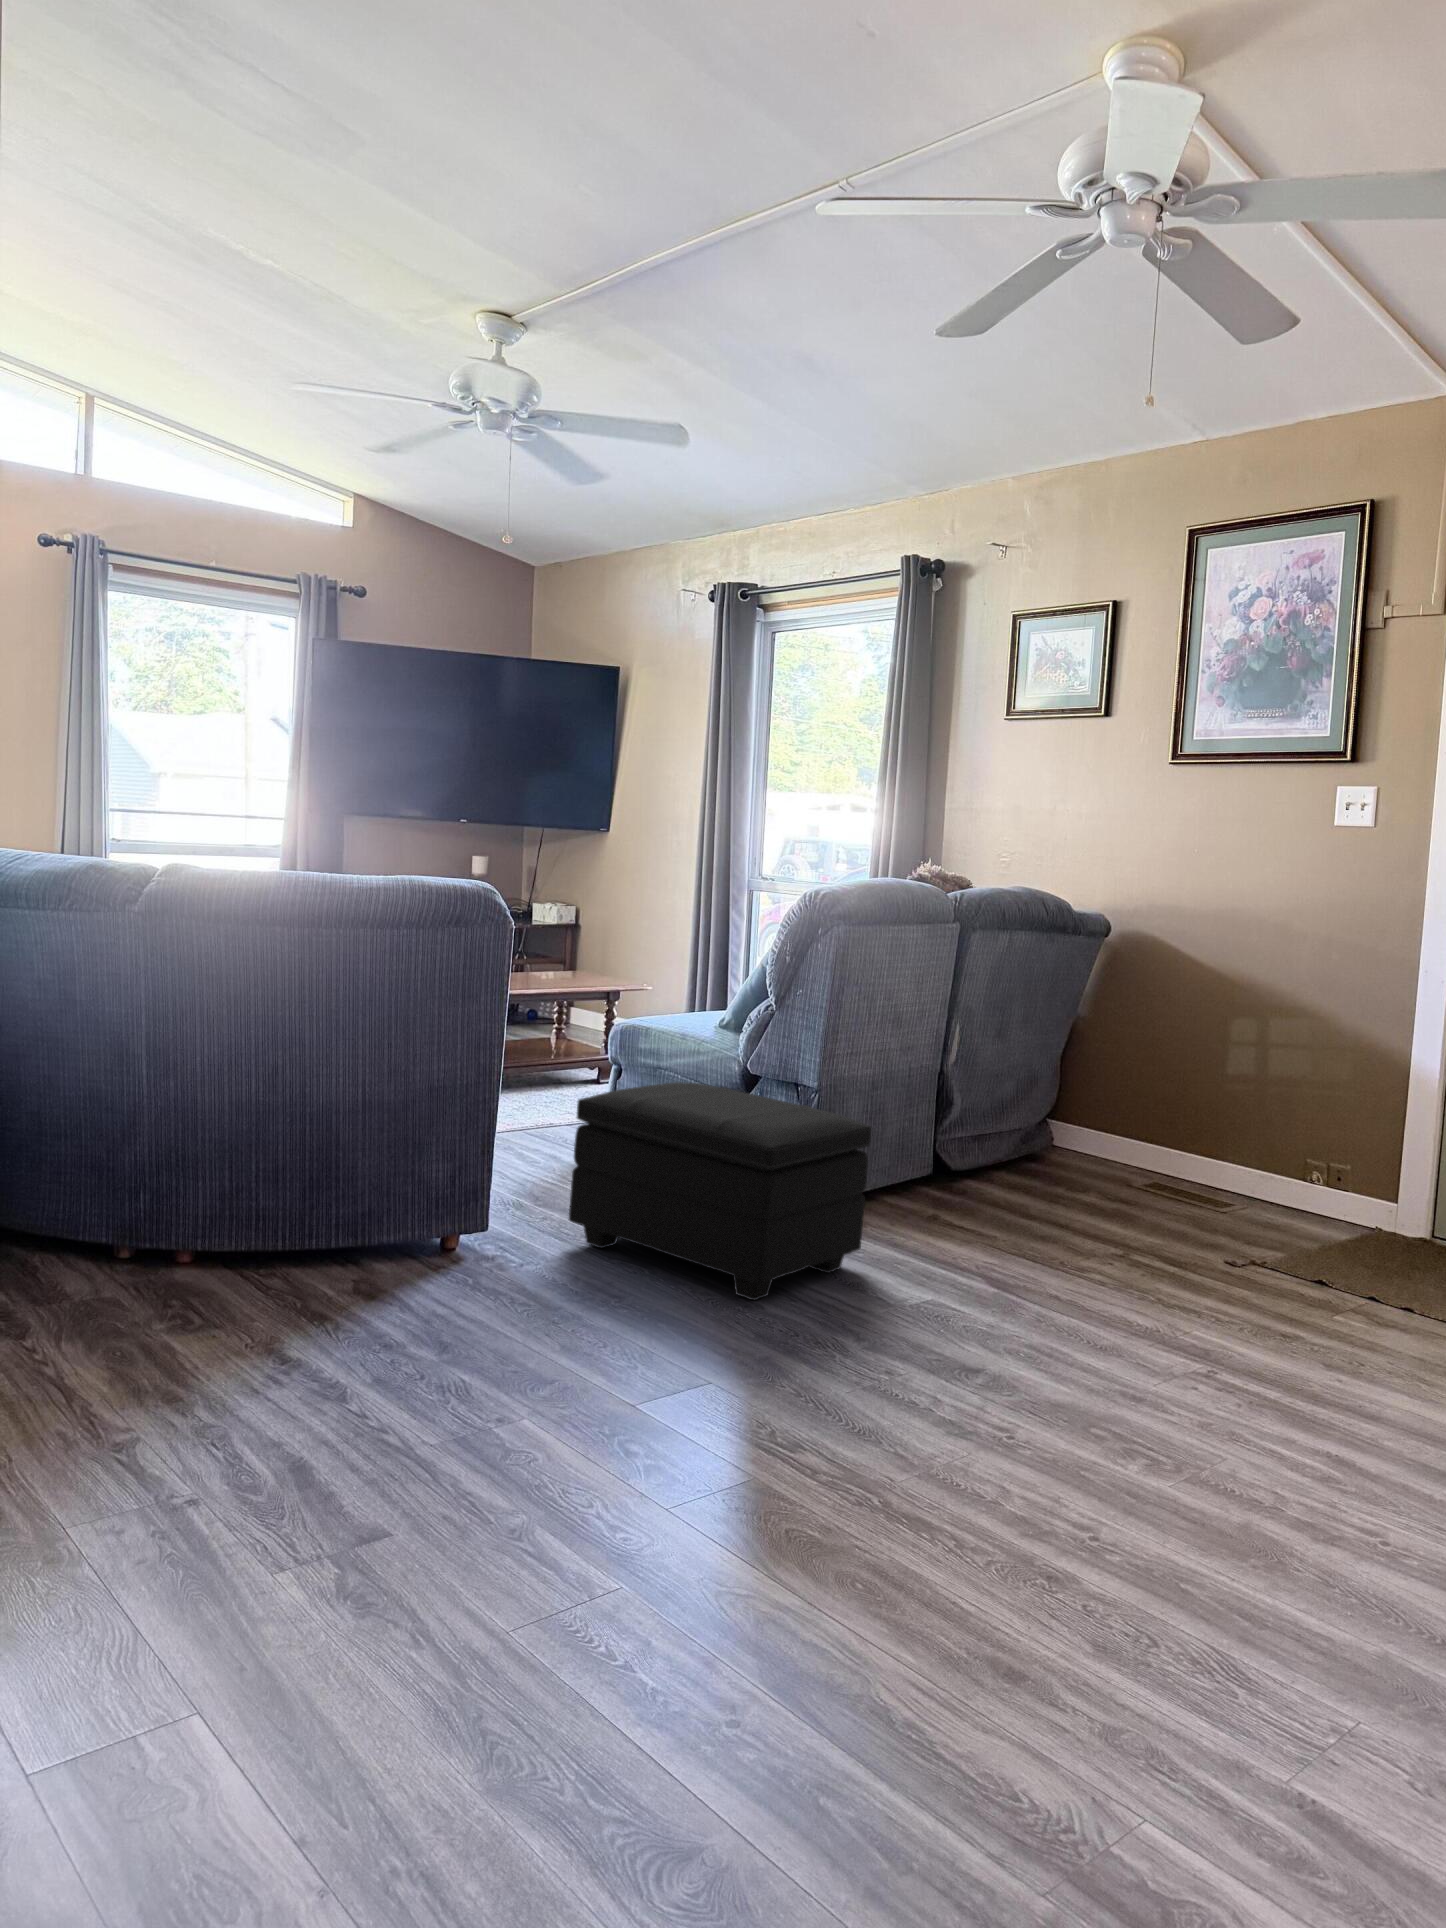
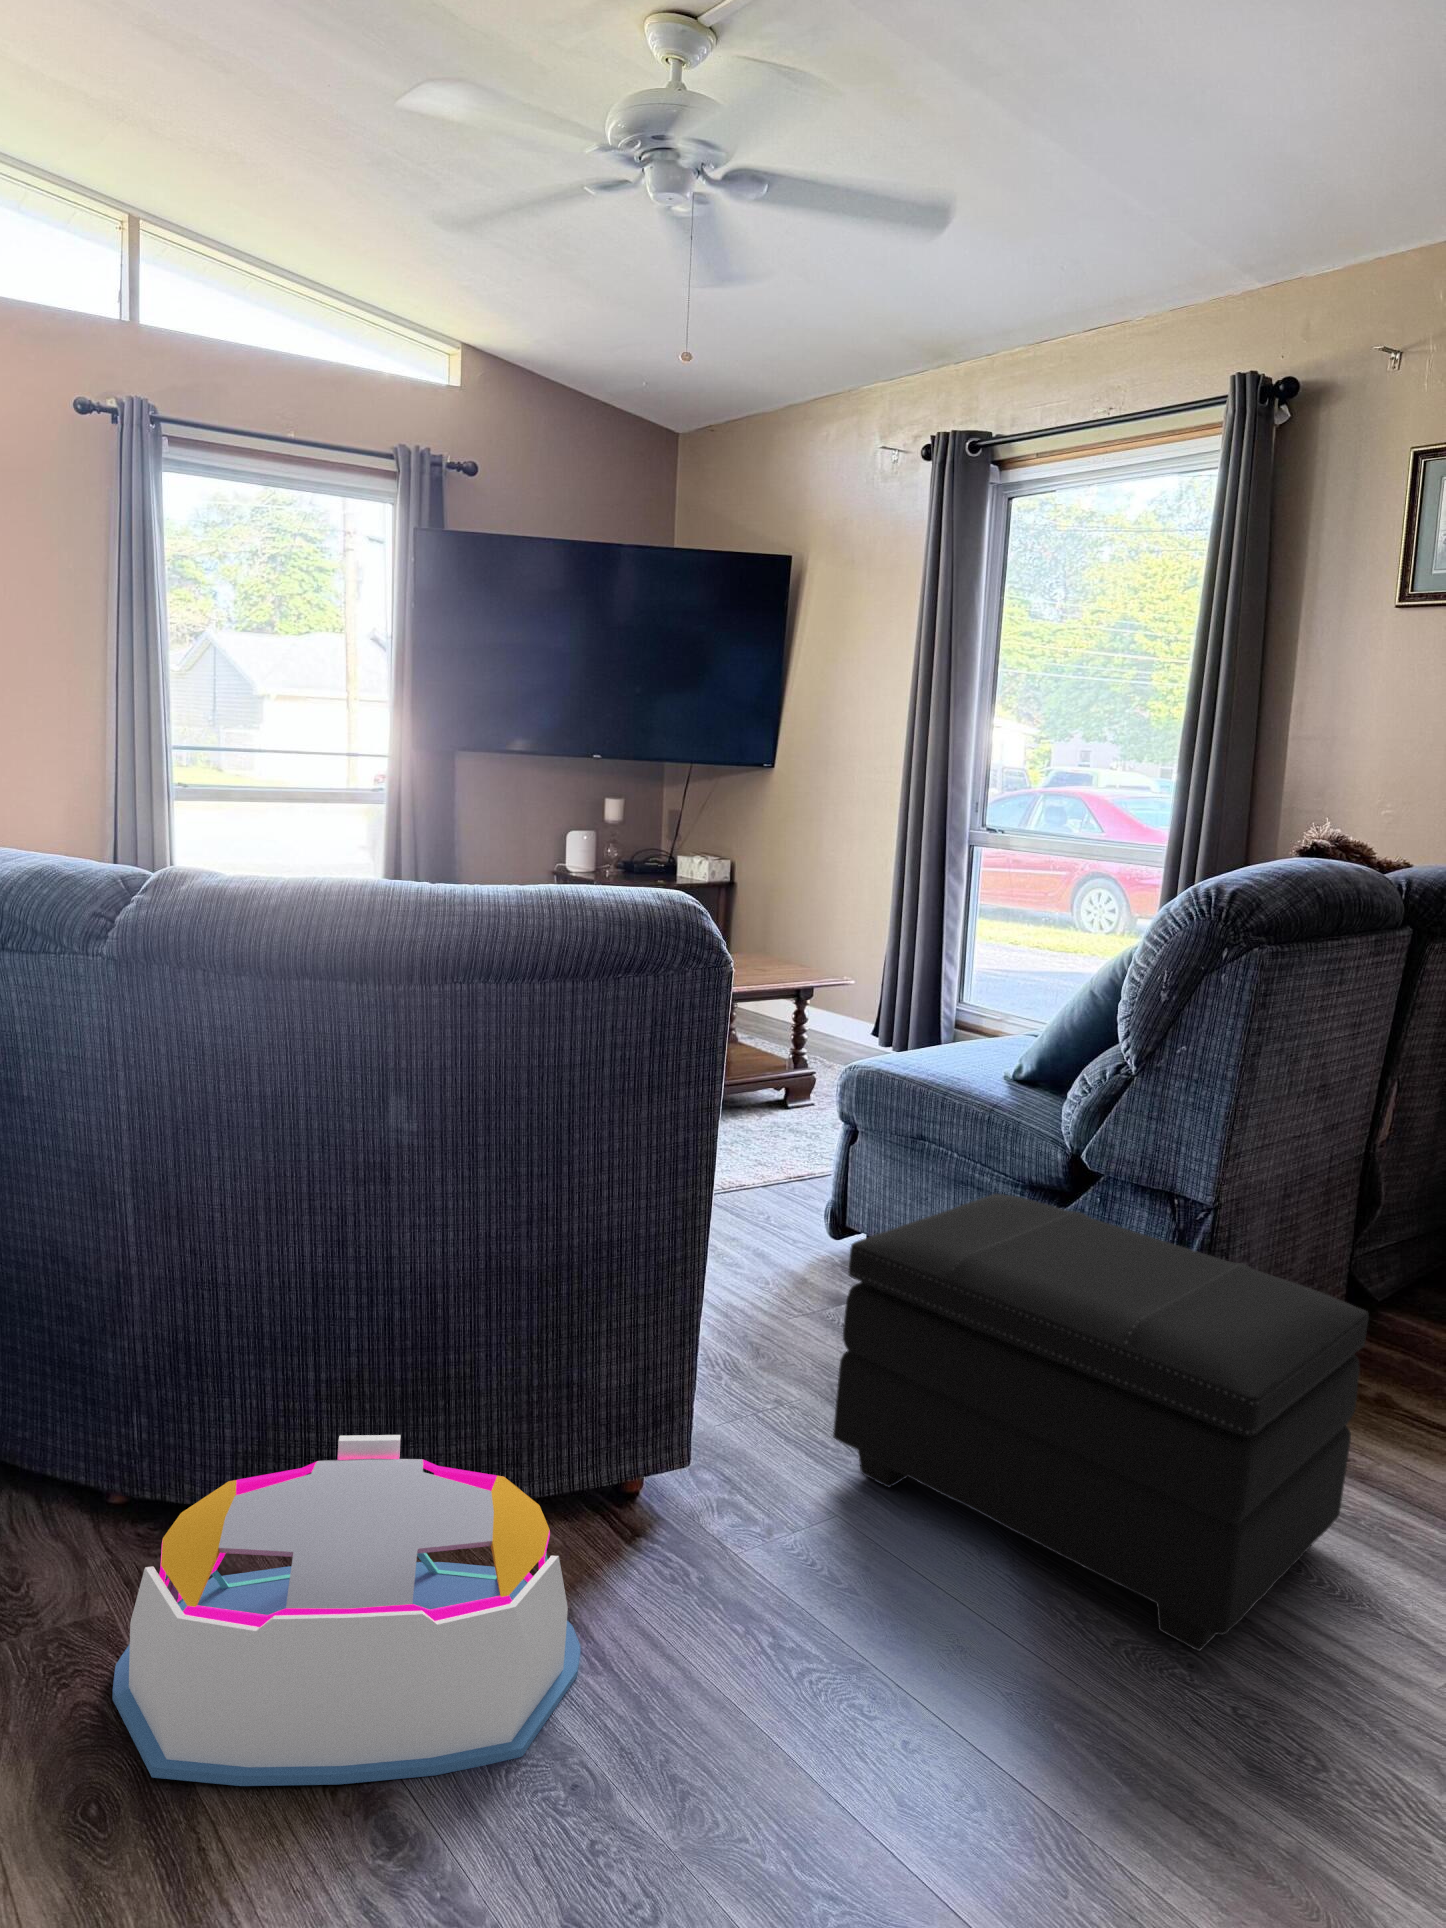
storage bin: none [130,1194,400,1341] -> present [112,1435,581,1786]

